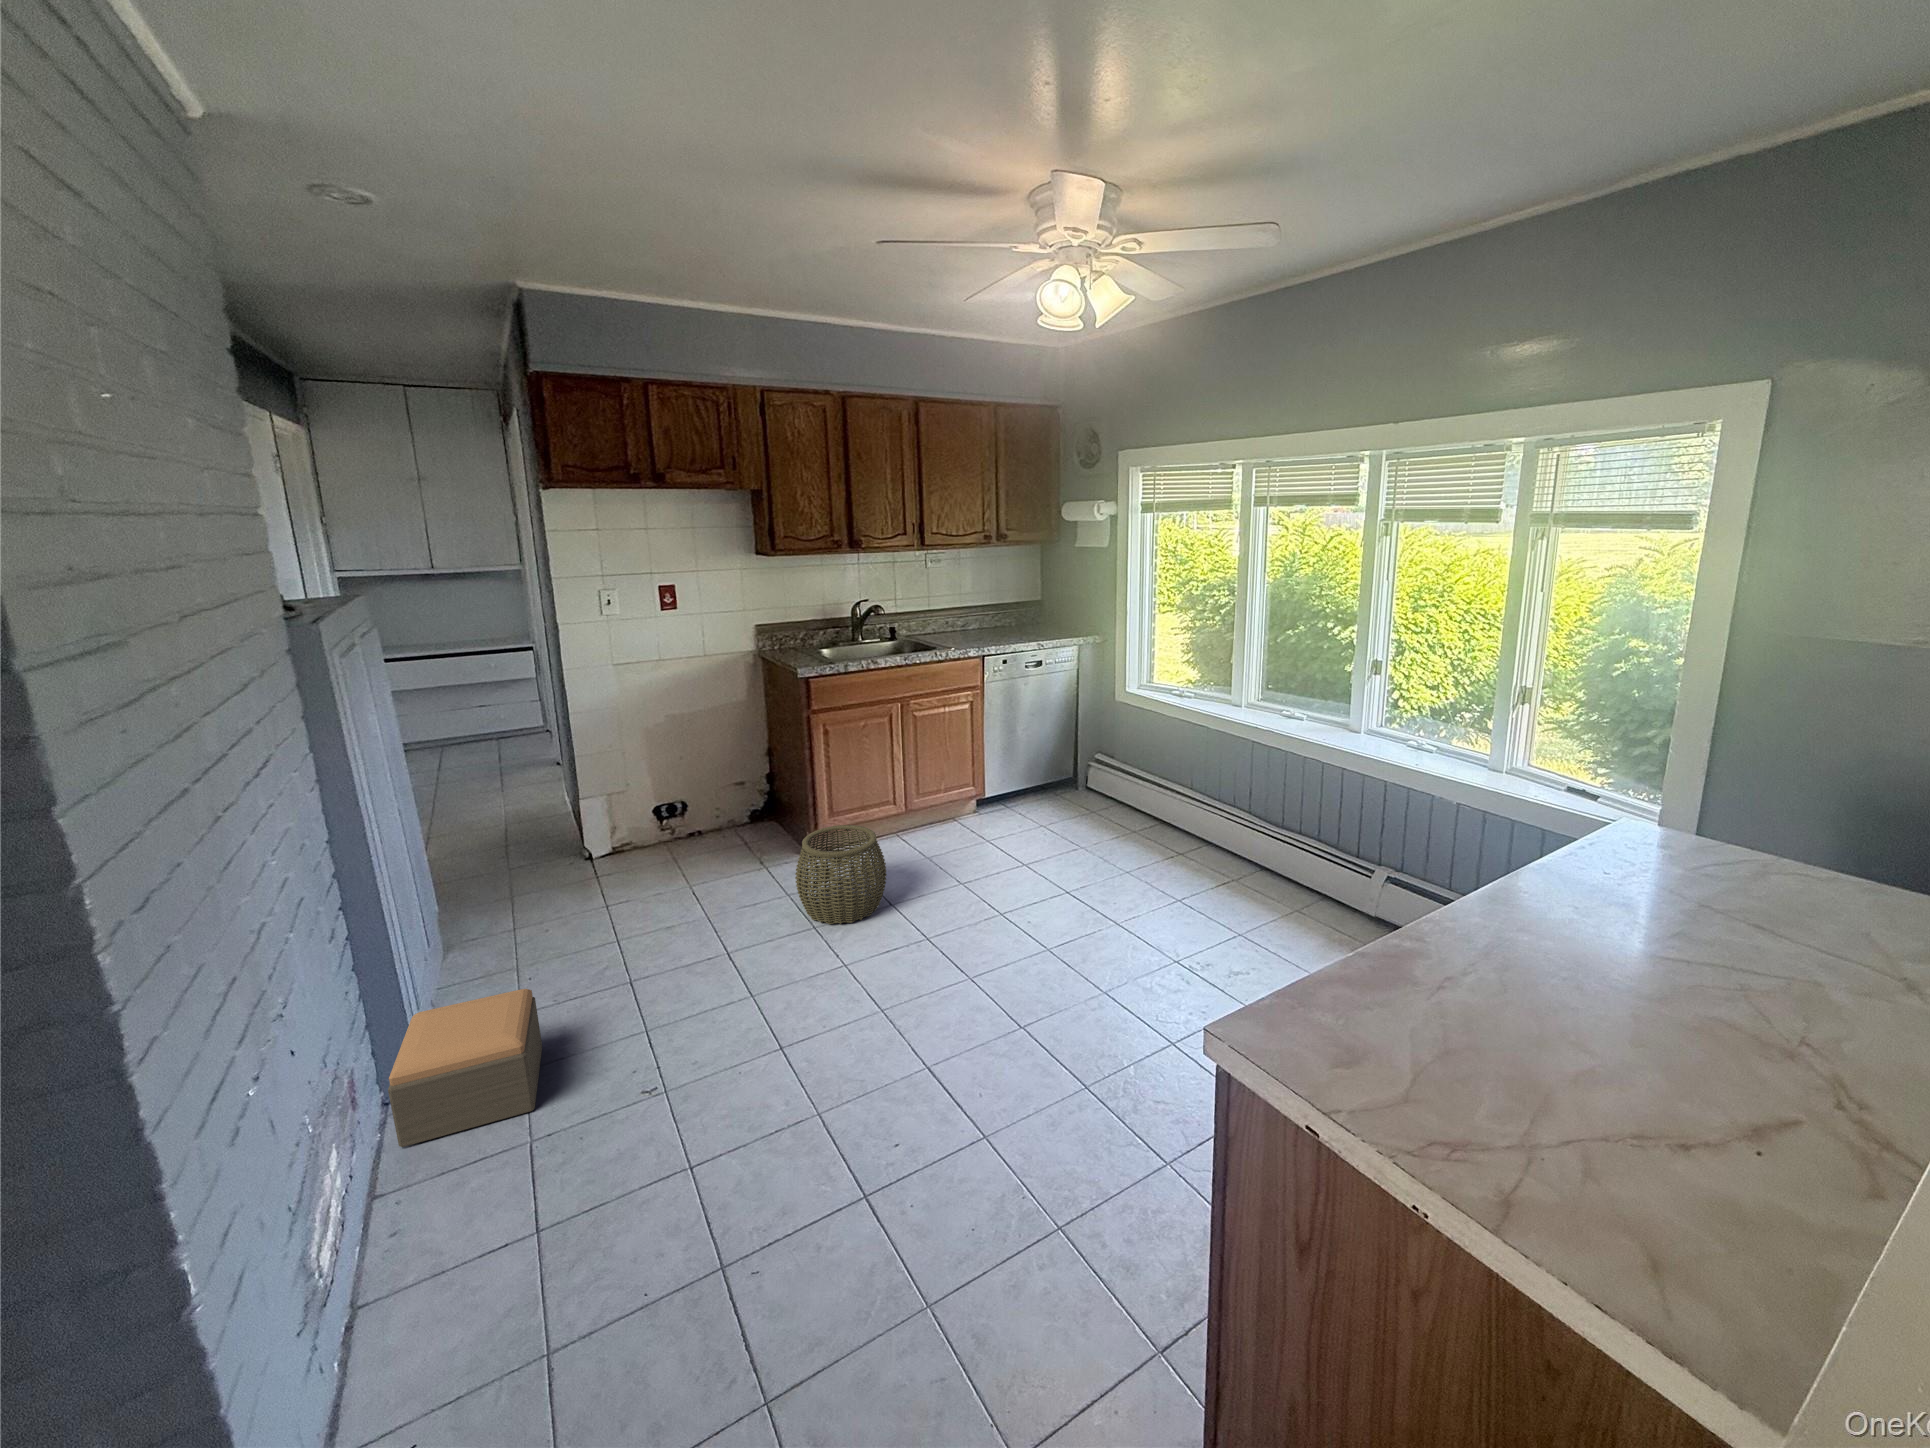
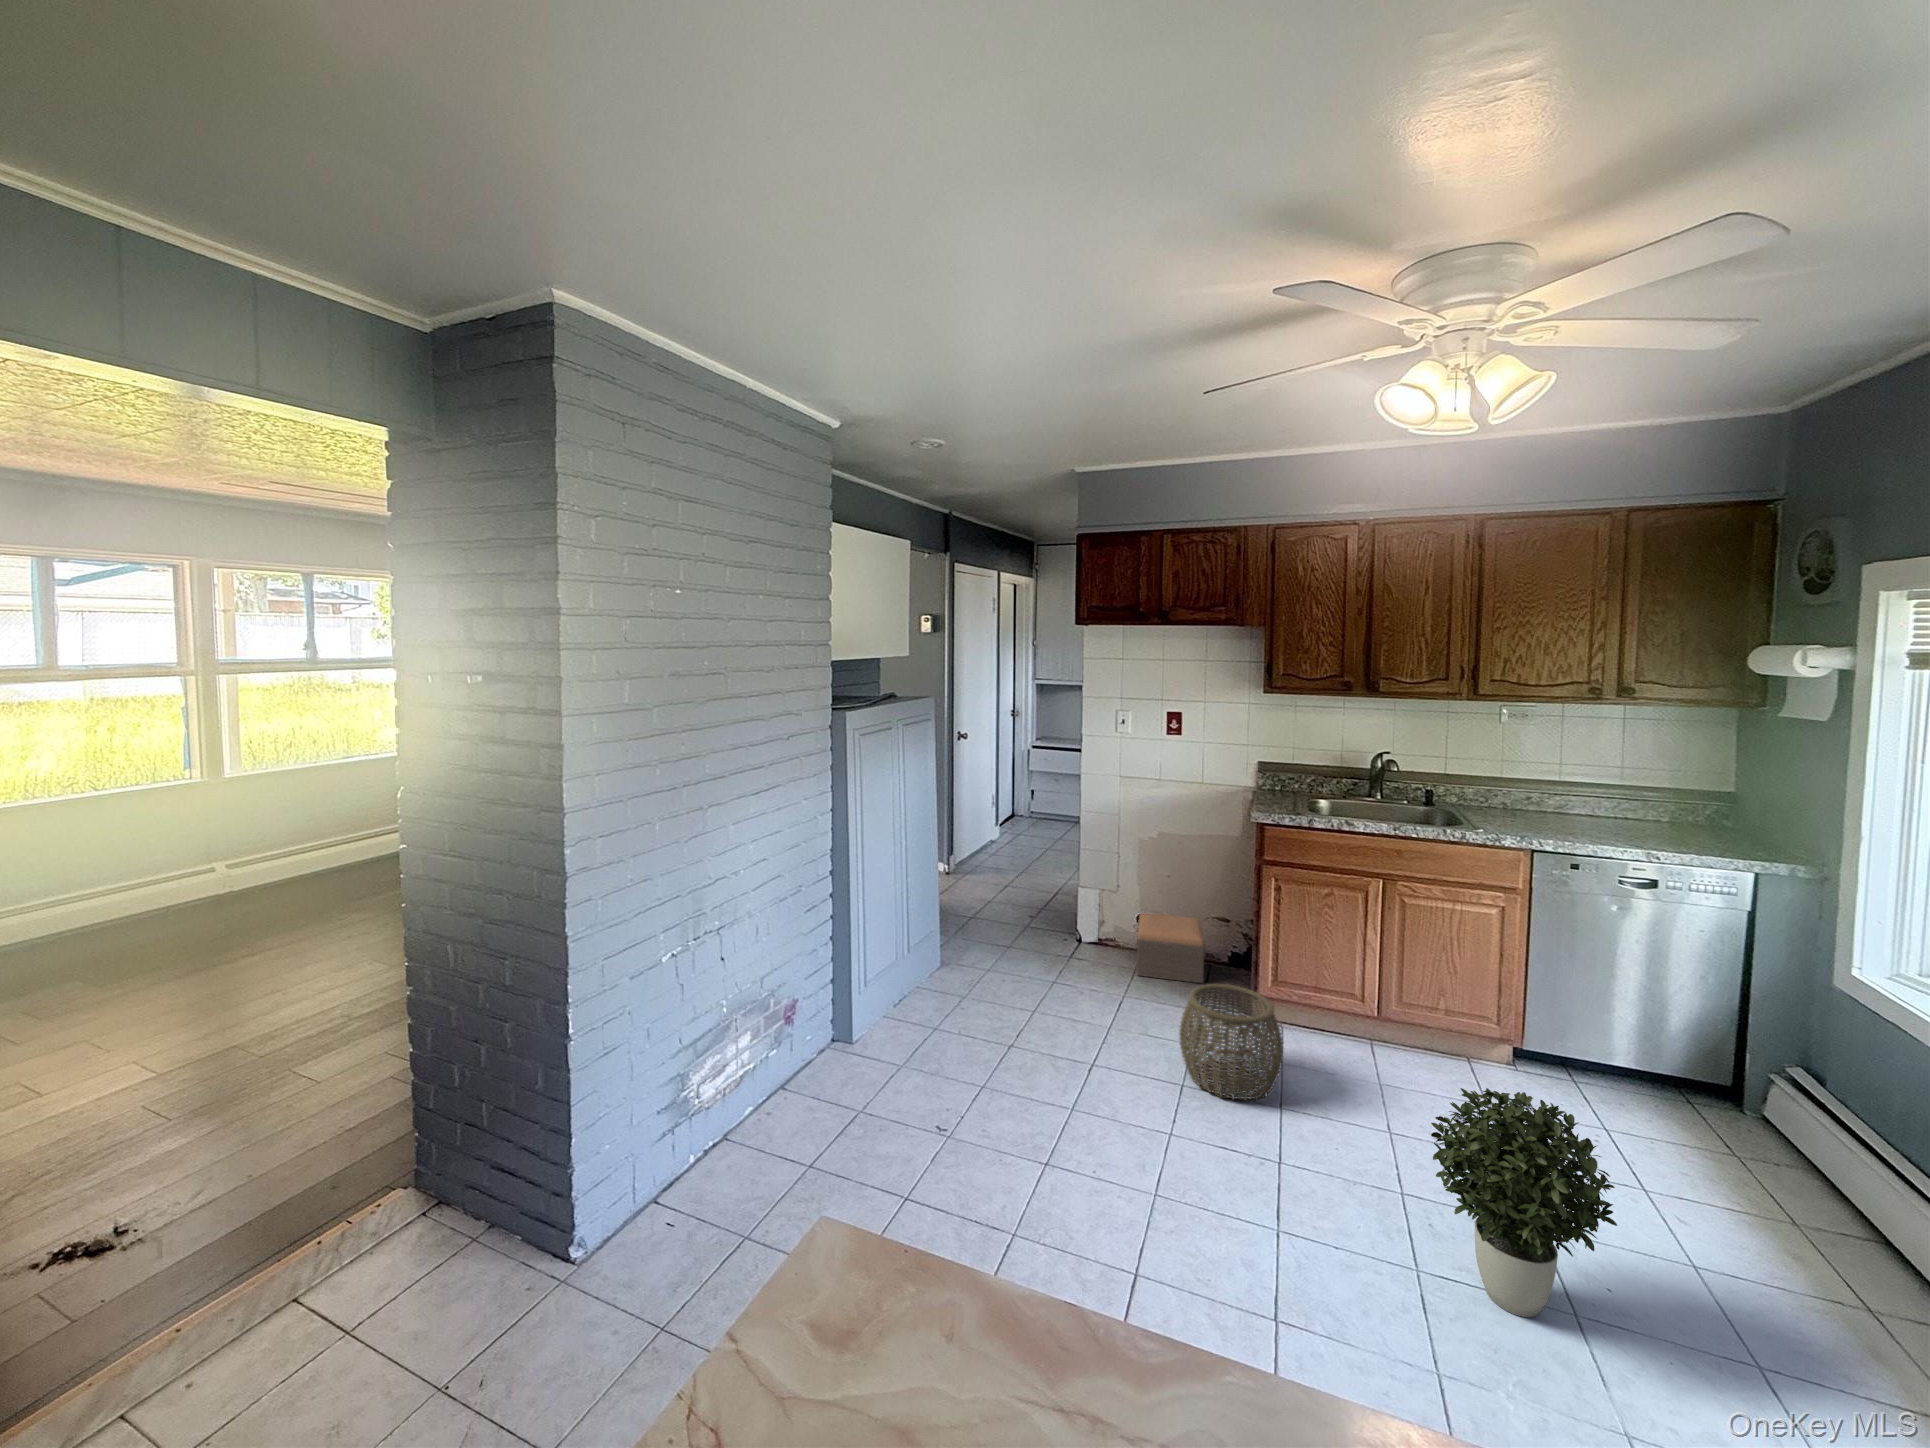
potted plant: none [1043,807,1143,946] -> present [1431,1088,1617,1317]
footstool: present [388,989,542,1147] -> present [1136,913,1204,983]

